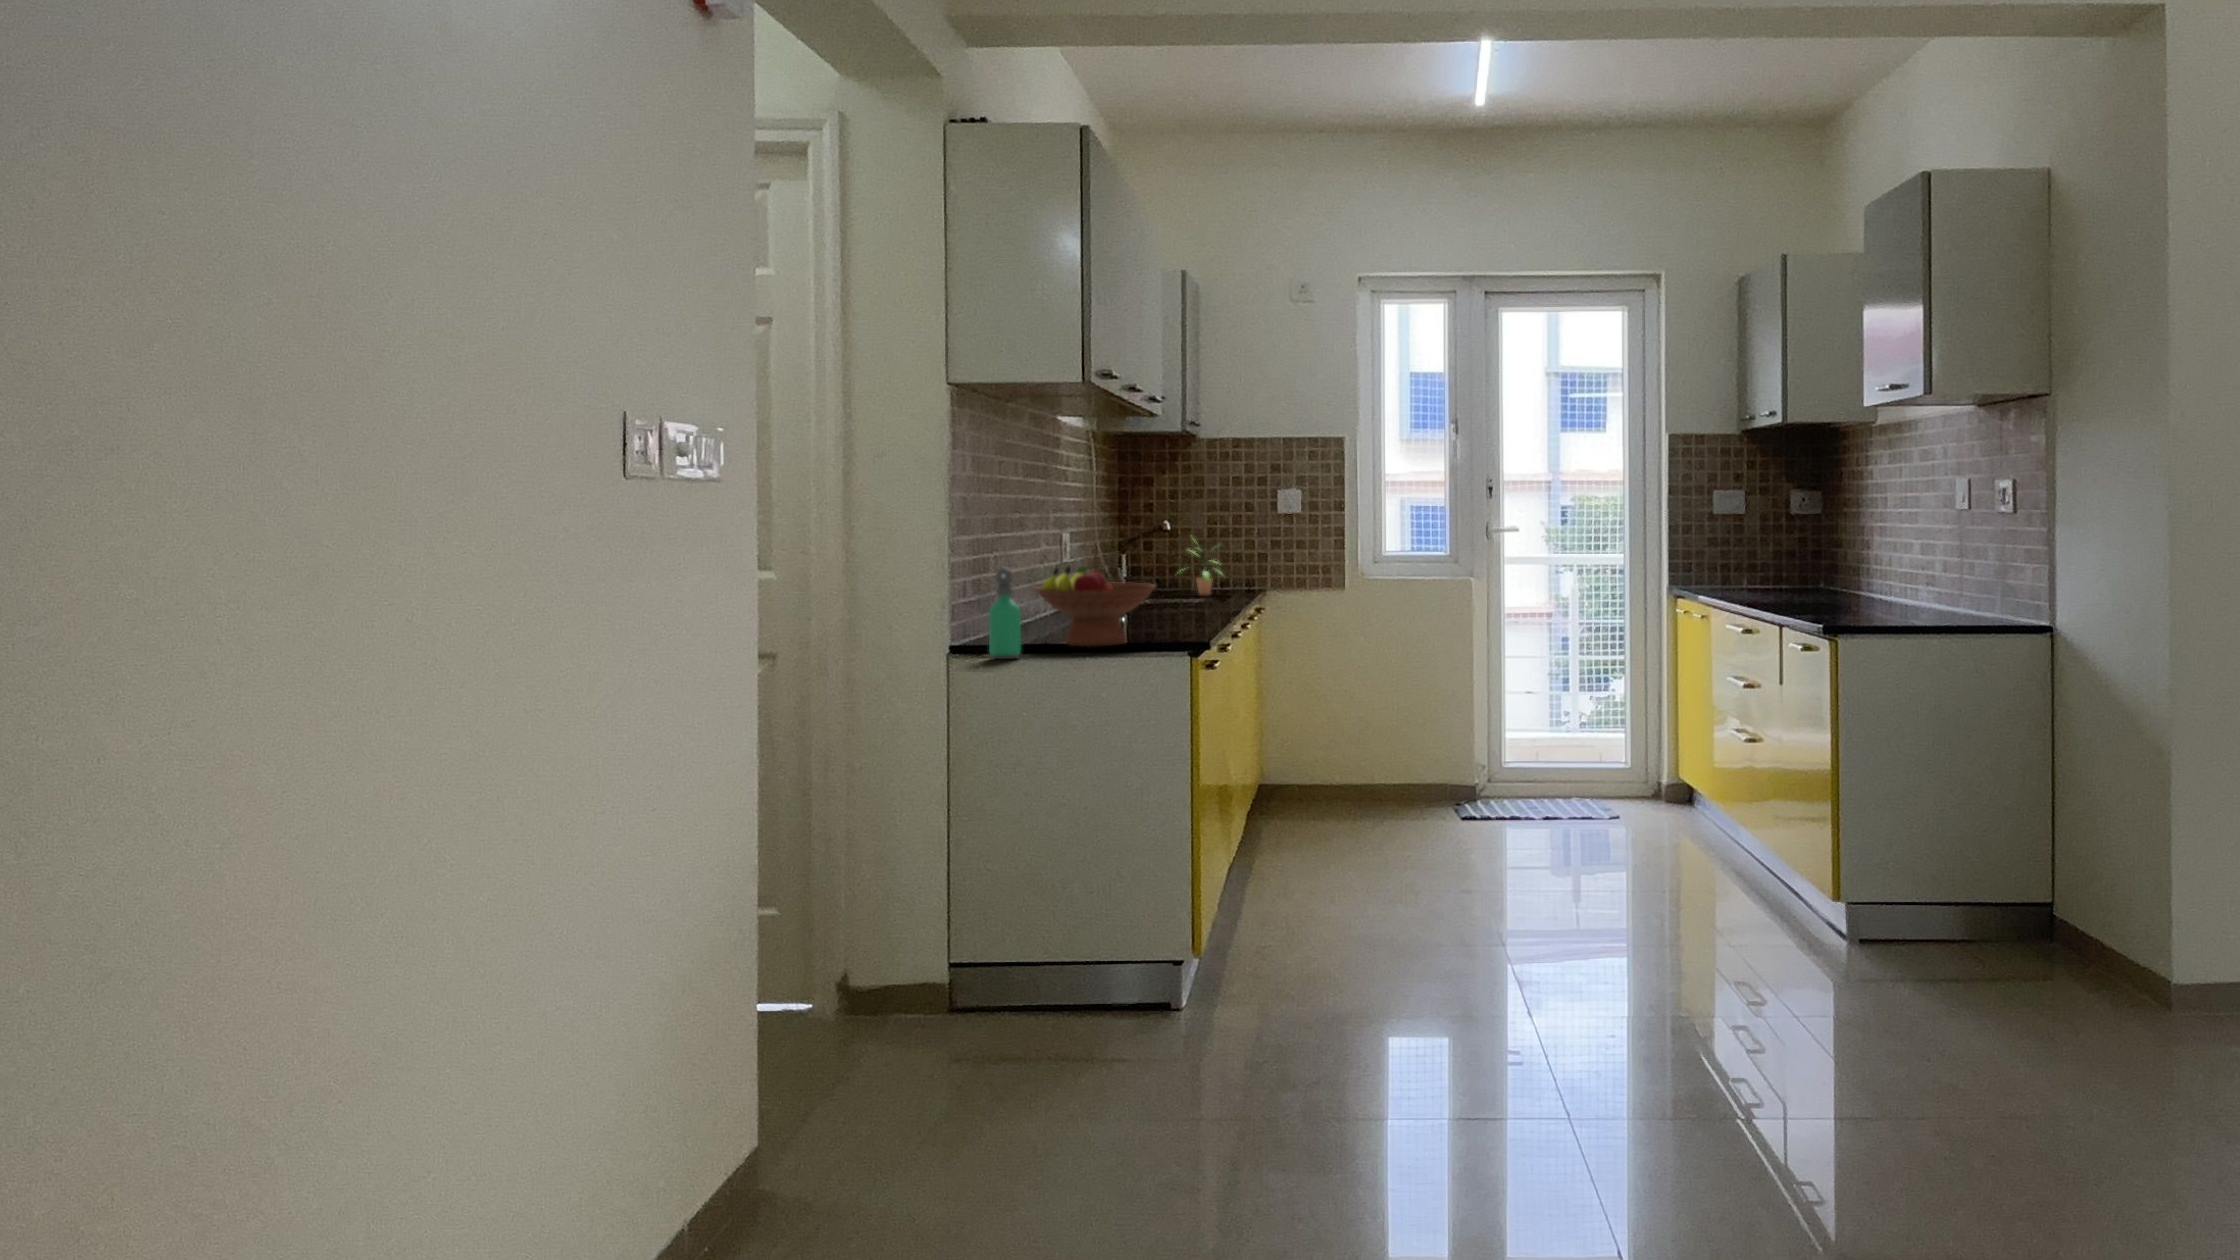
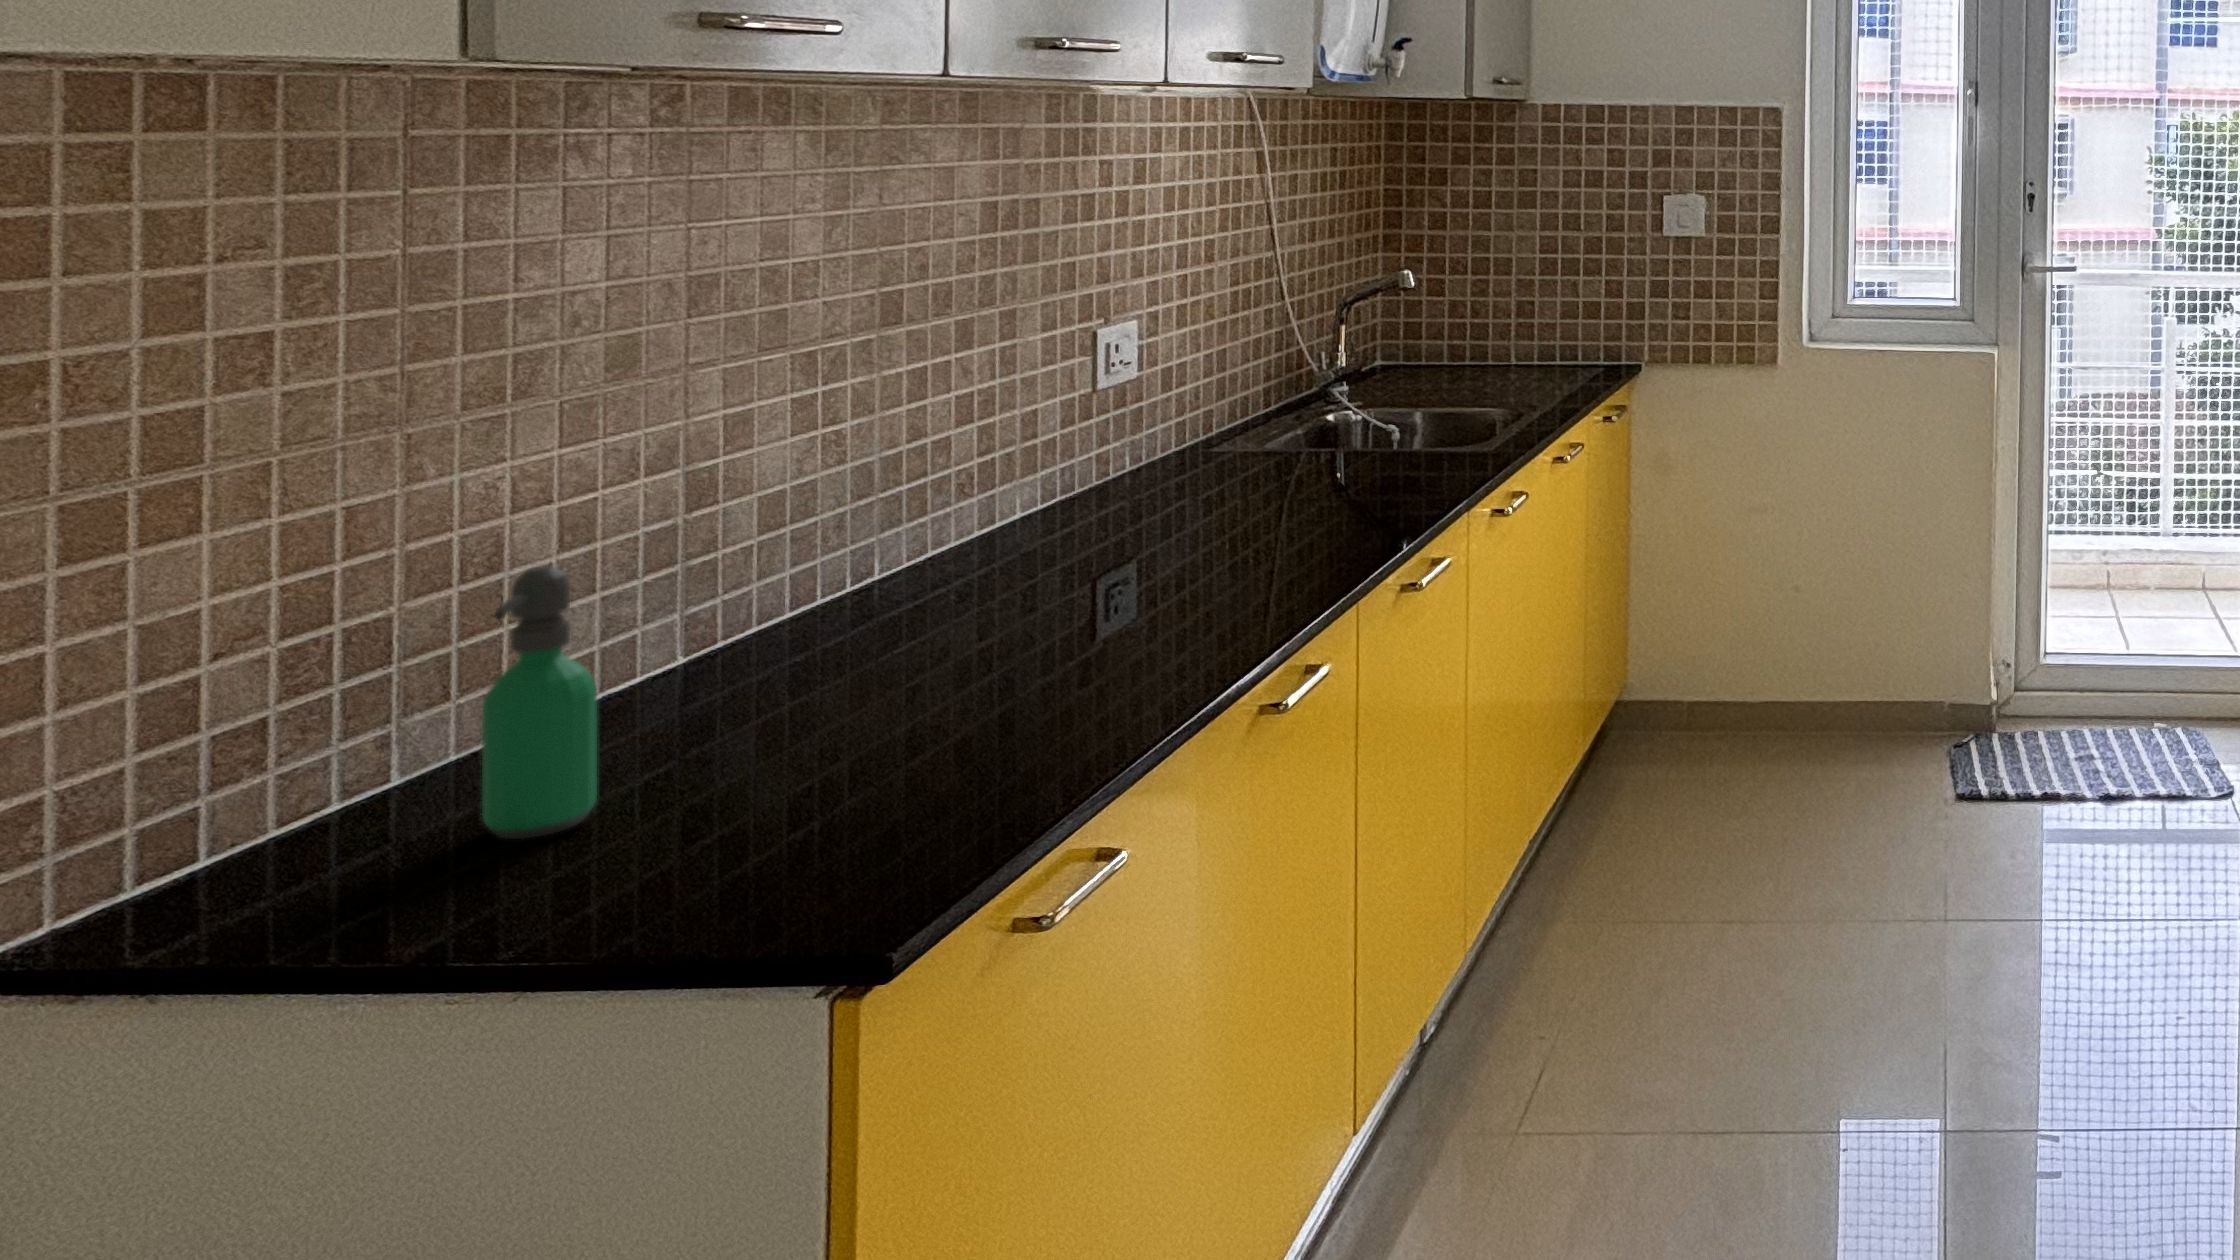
potted plant: present [1194,547,1223,595] -> none [1467,273,1563,383]
fruit bowl: present [1035,566,1155,647] -> none [774,493,1129,717]

